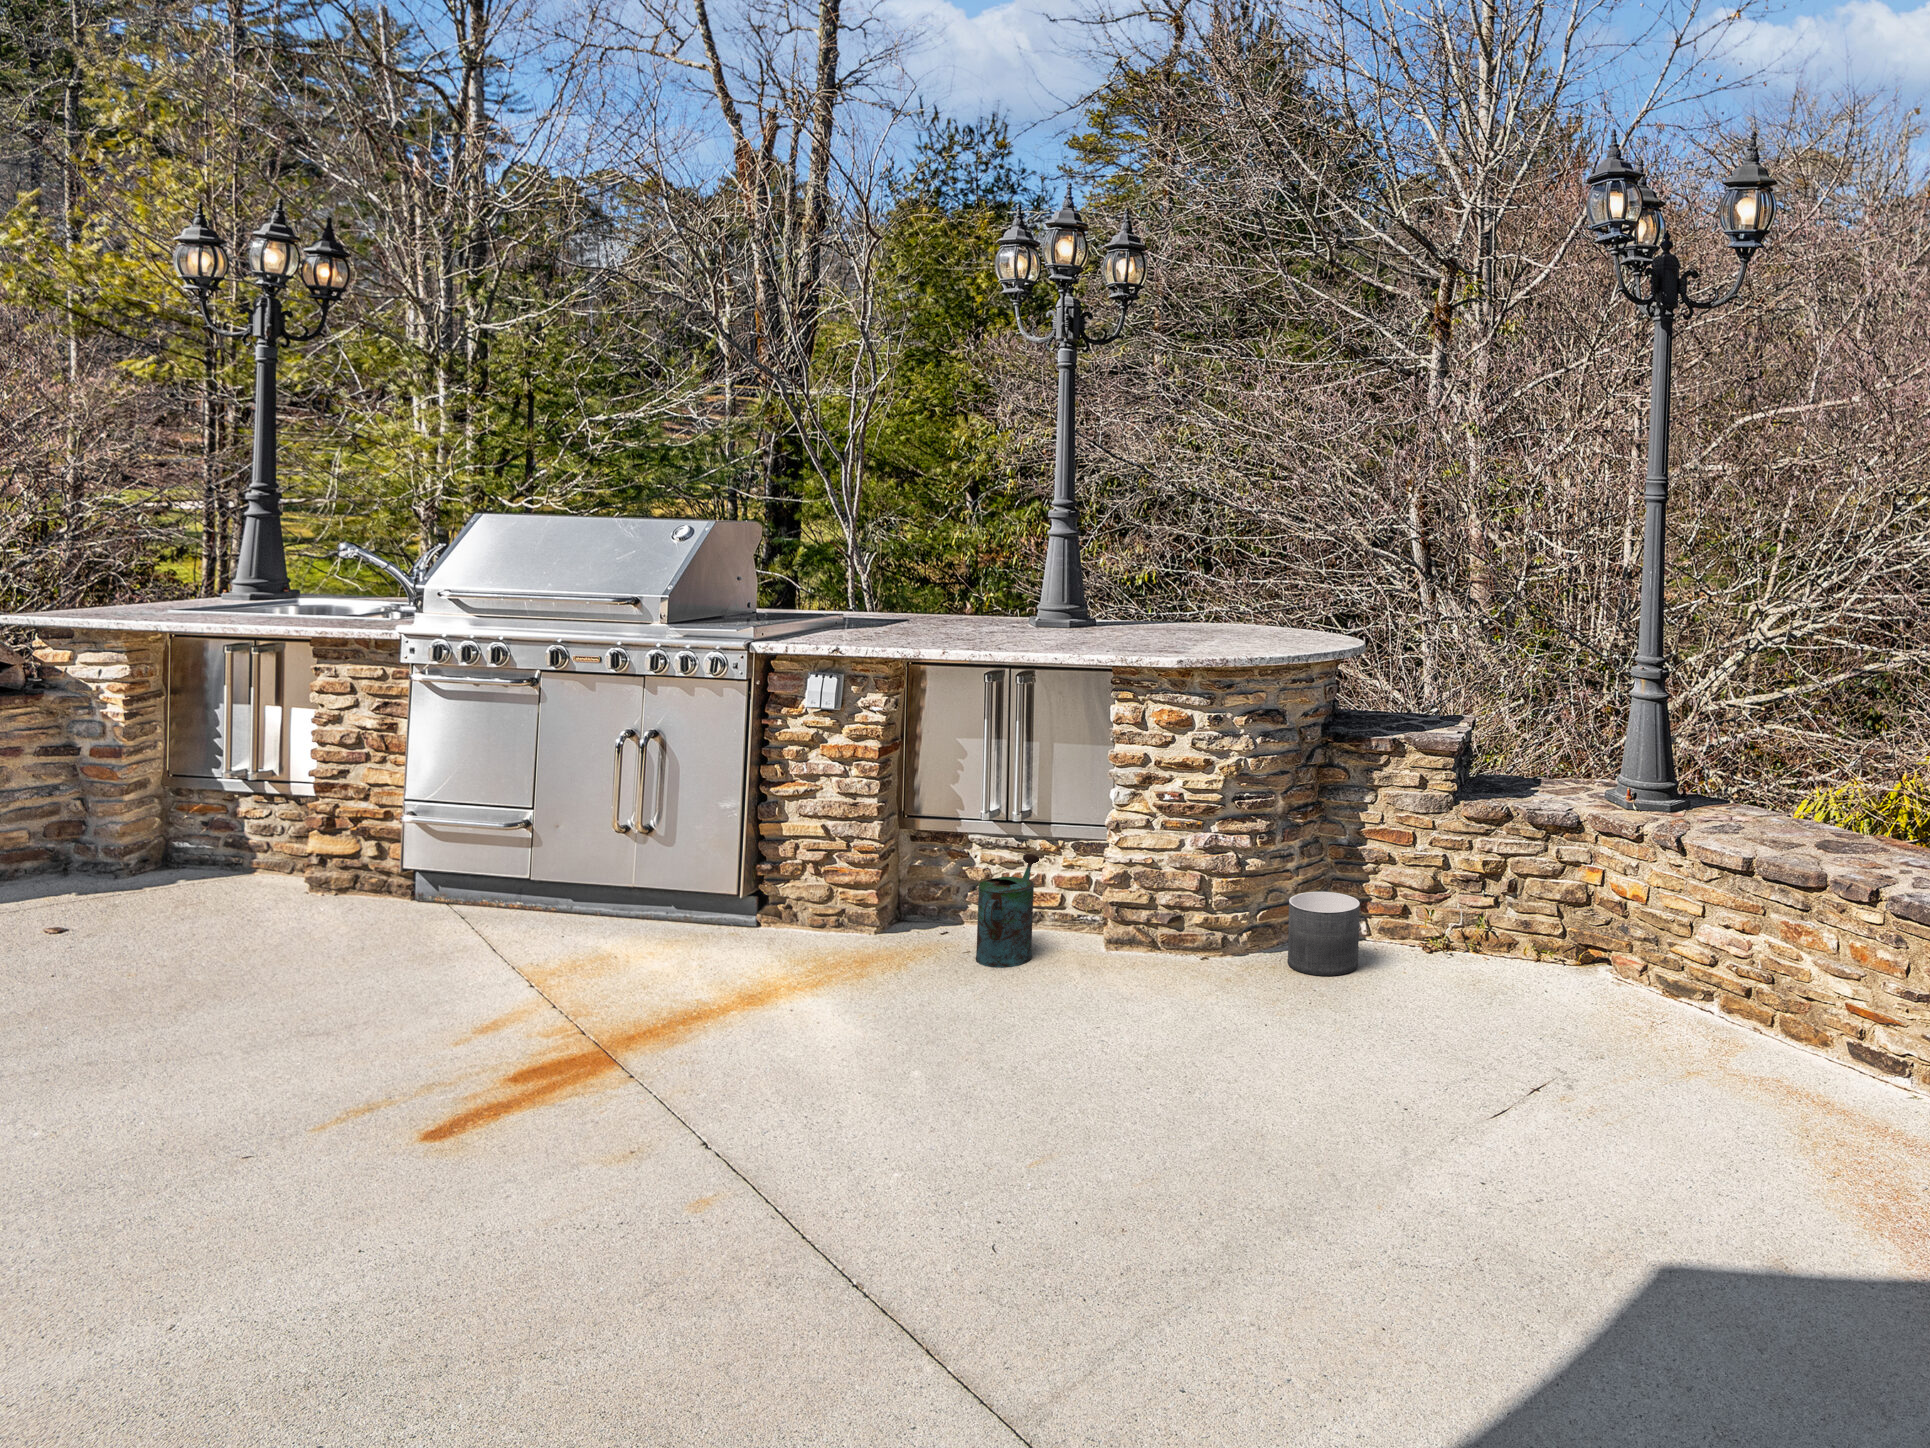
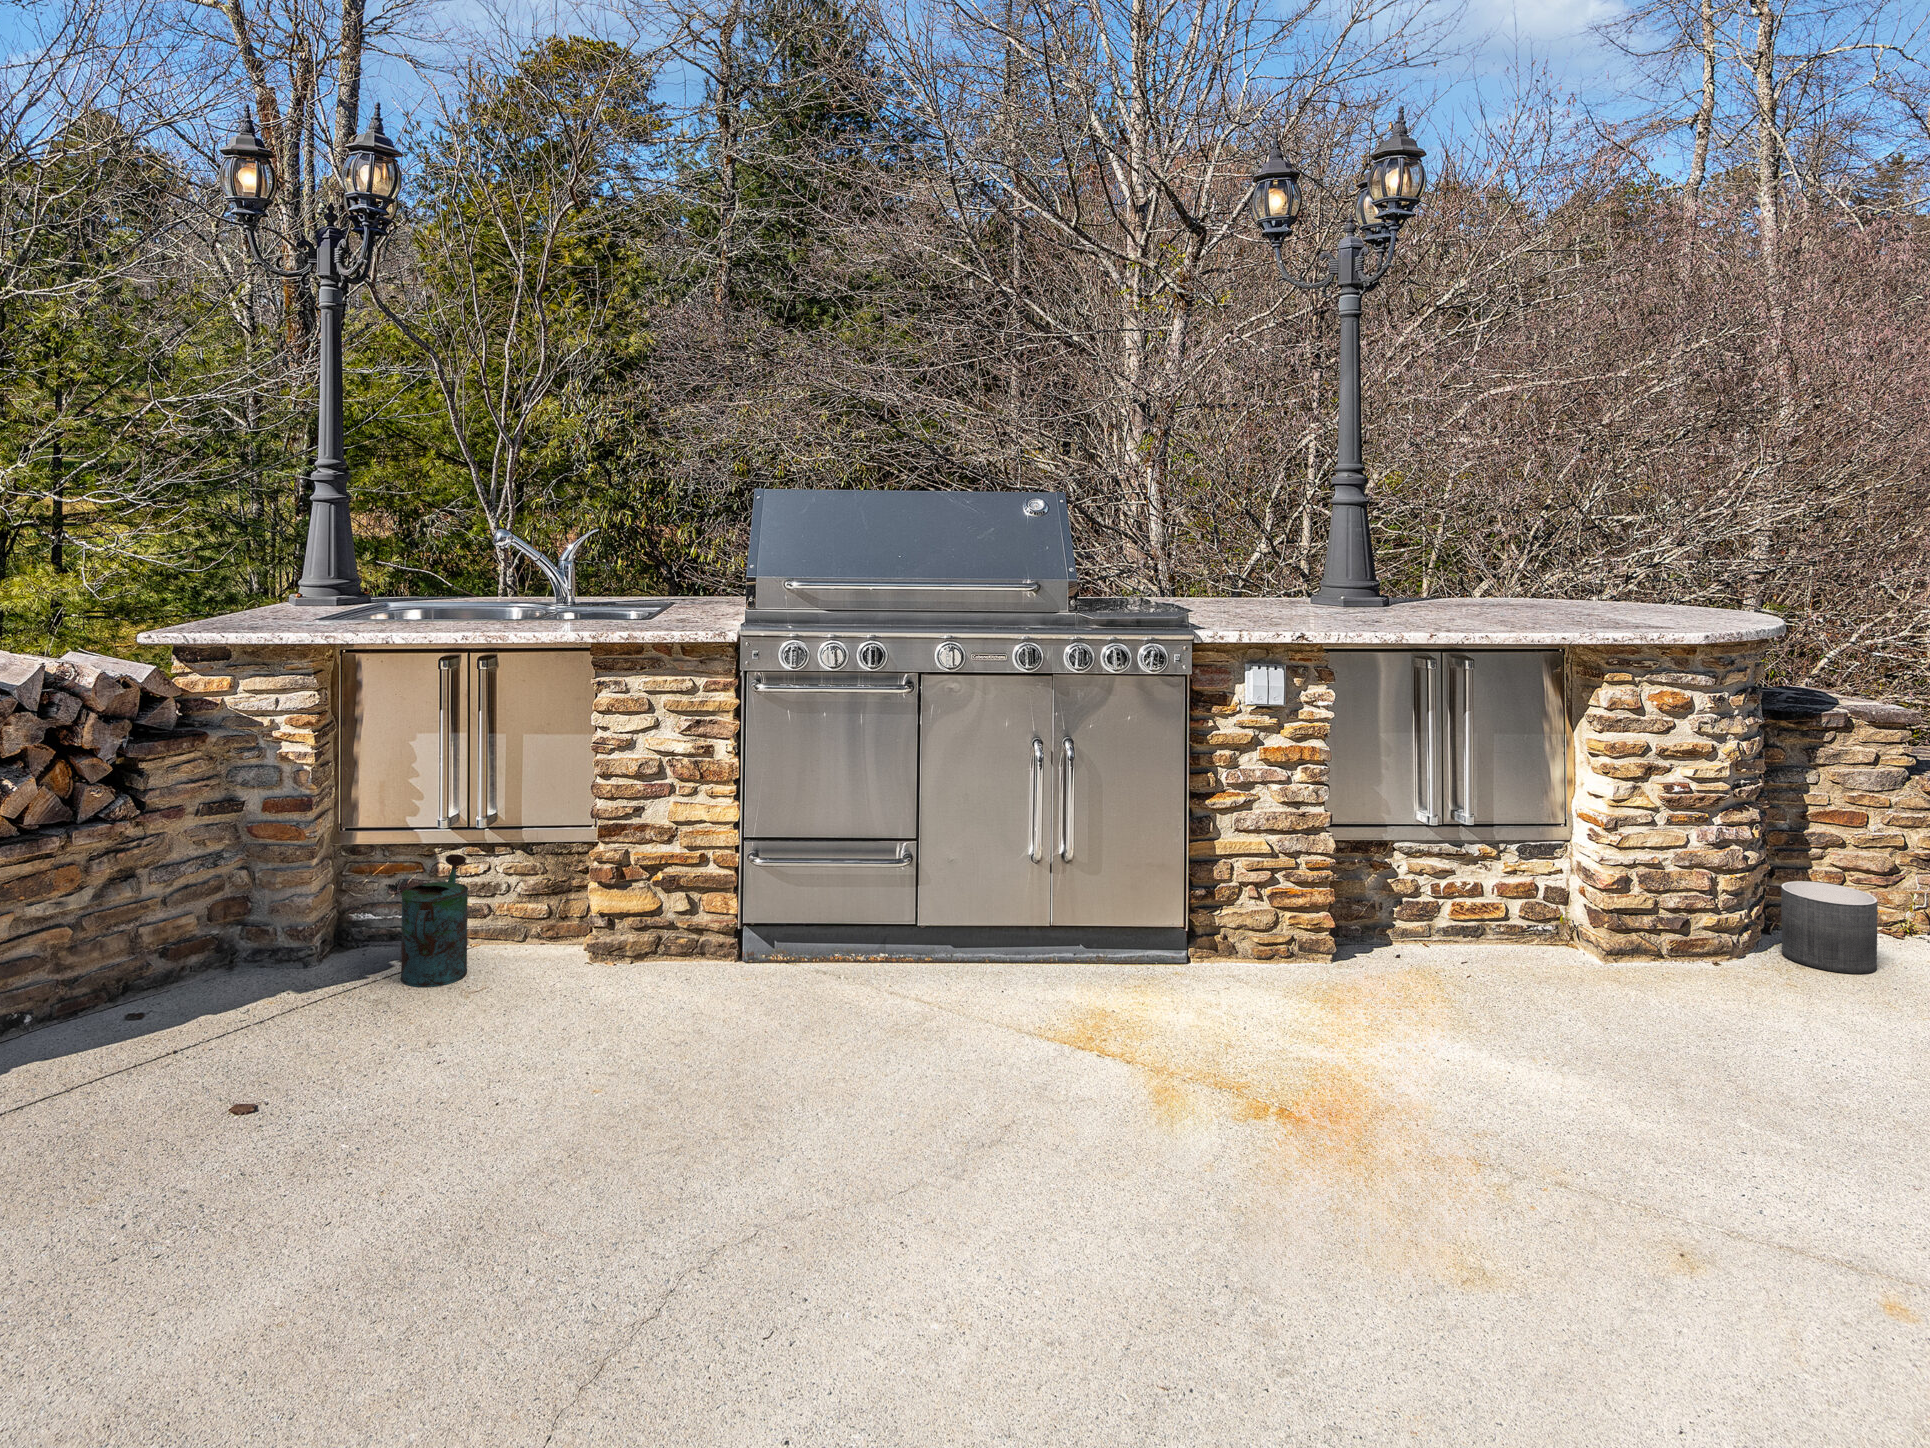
watering can: present [976,854,1039,968] -> present [400,854,468,987]

